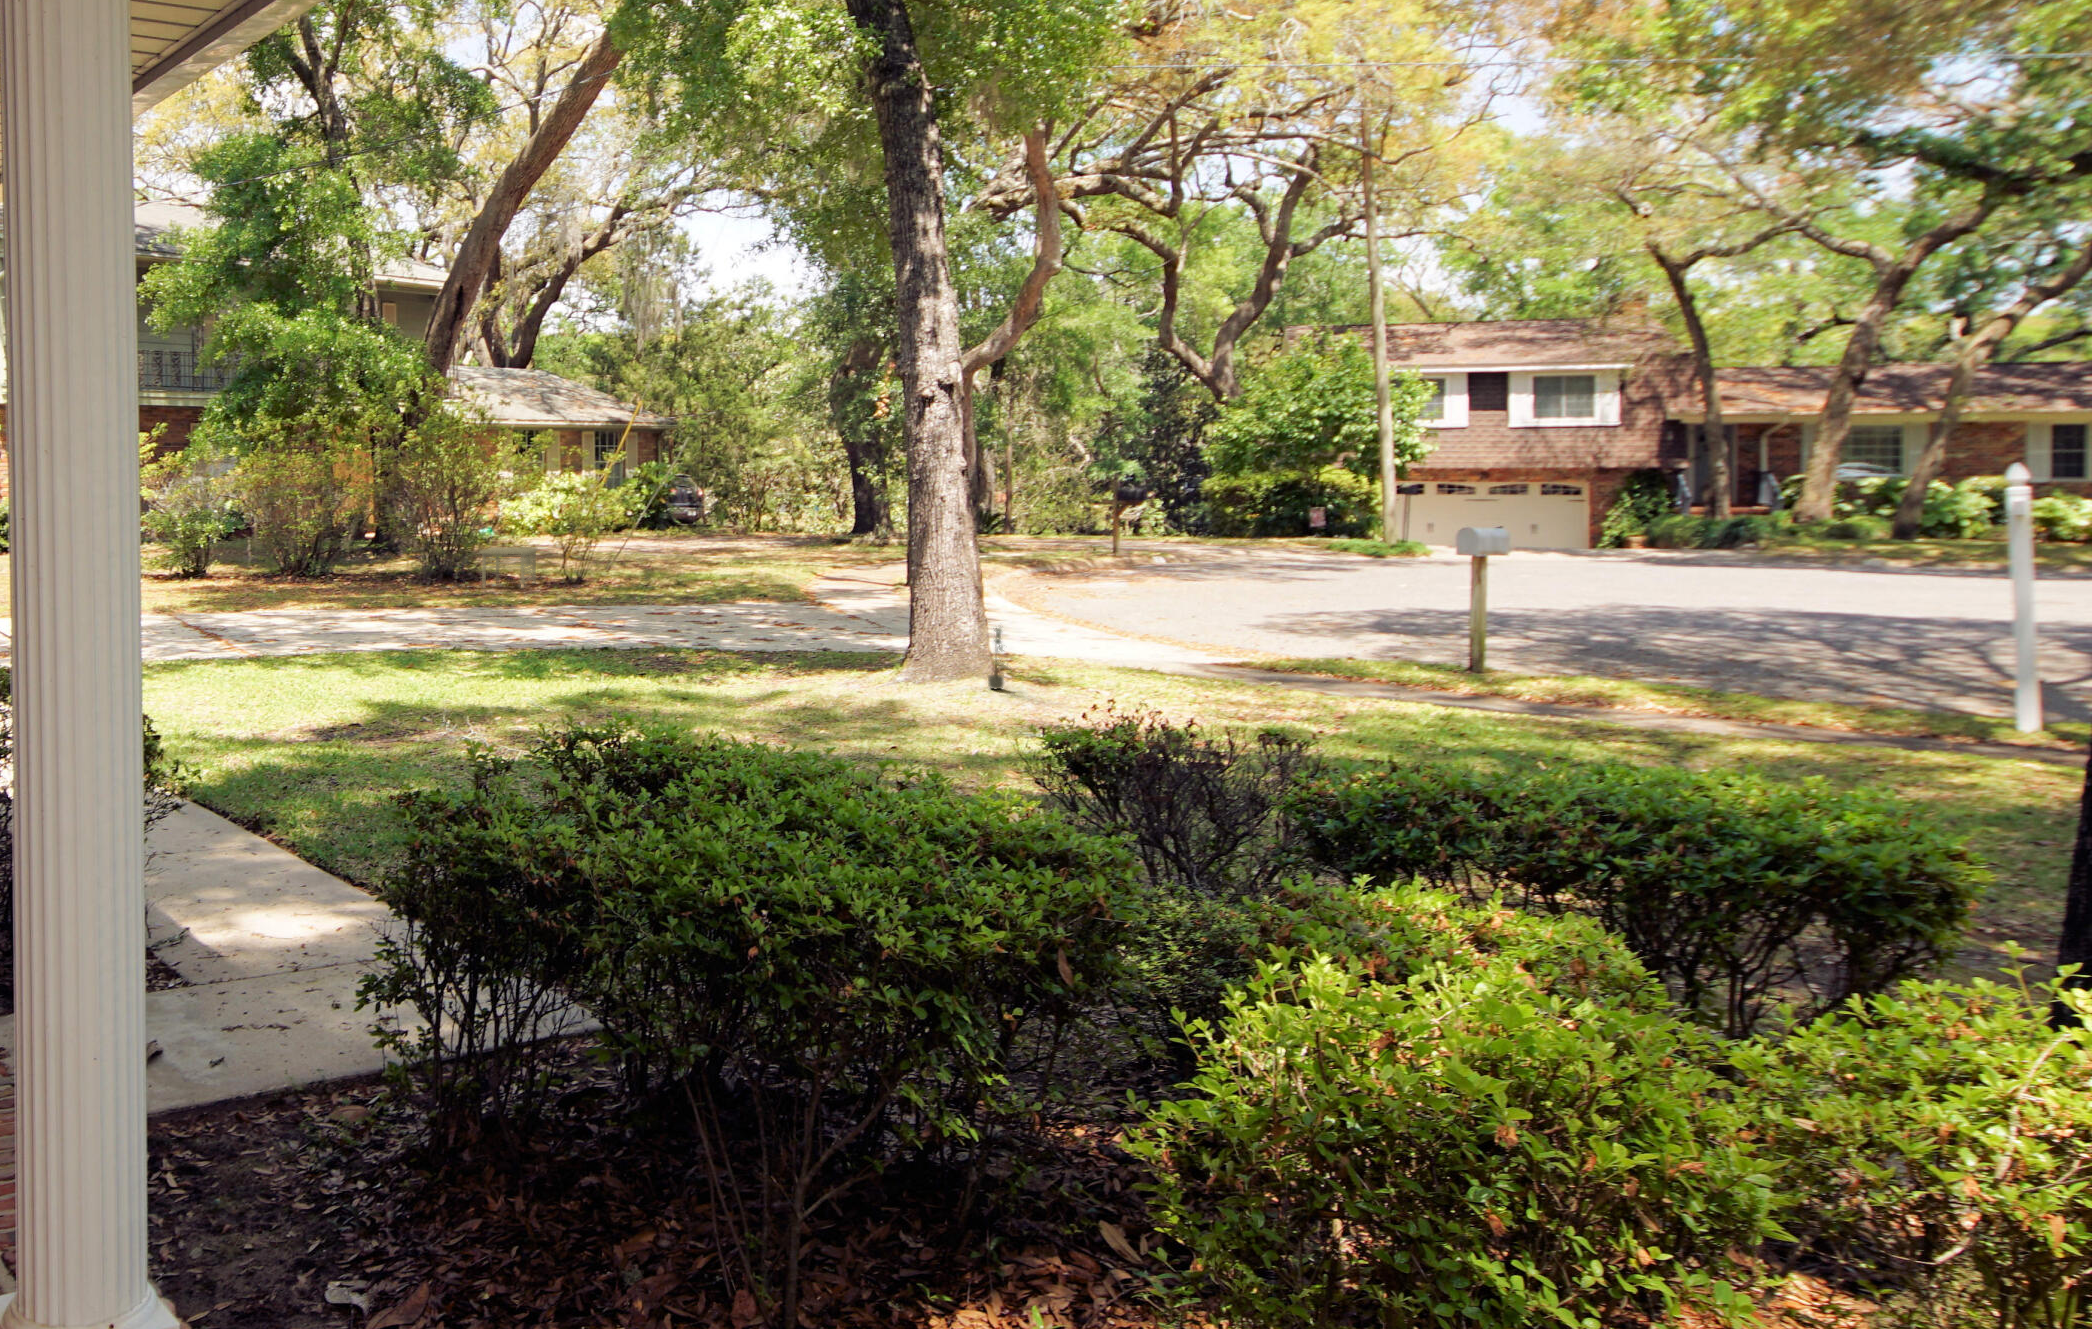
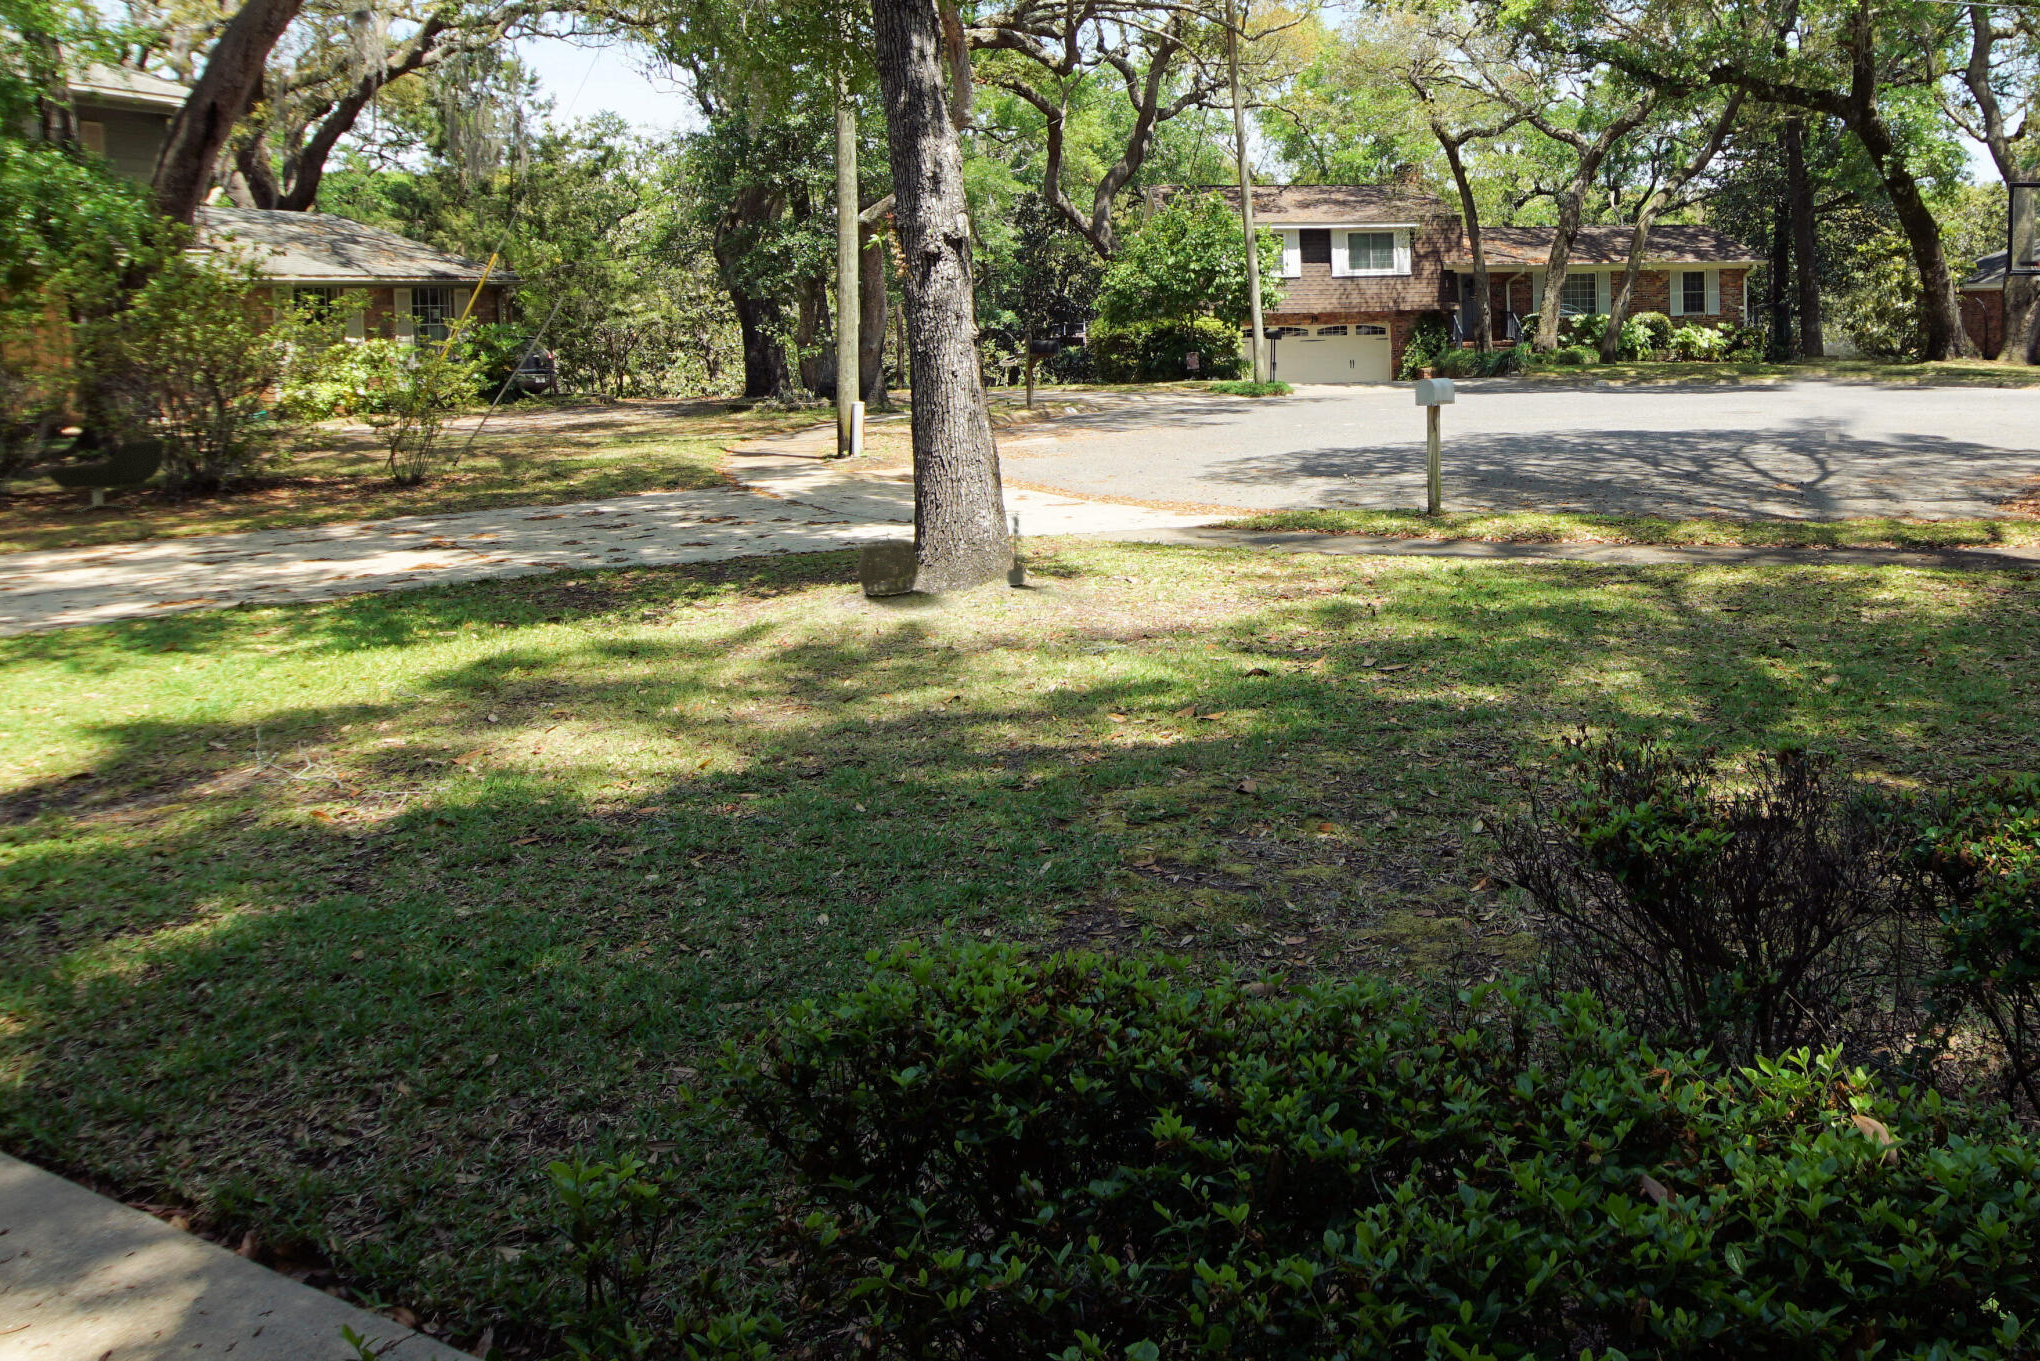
lounge chair: none [356,539,424,589] -> present [48,439,163,507]
storage bench: present [480,547,537,588] -> none [258,439,348,498]
woven basket: none [863,640,914,686] -> present [858,539,918,596]

